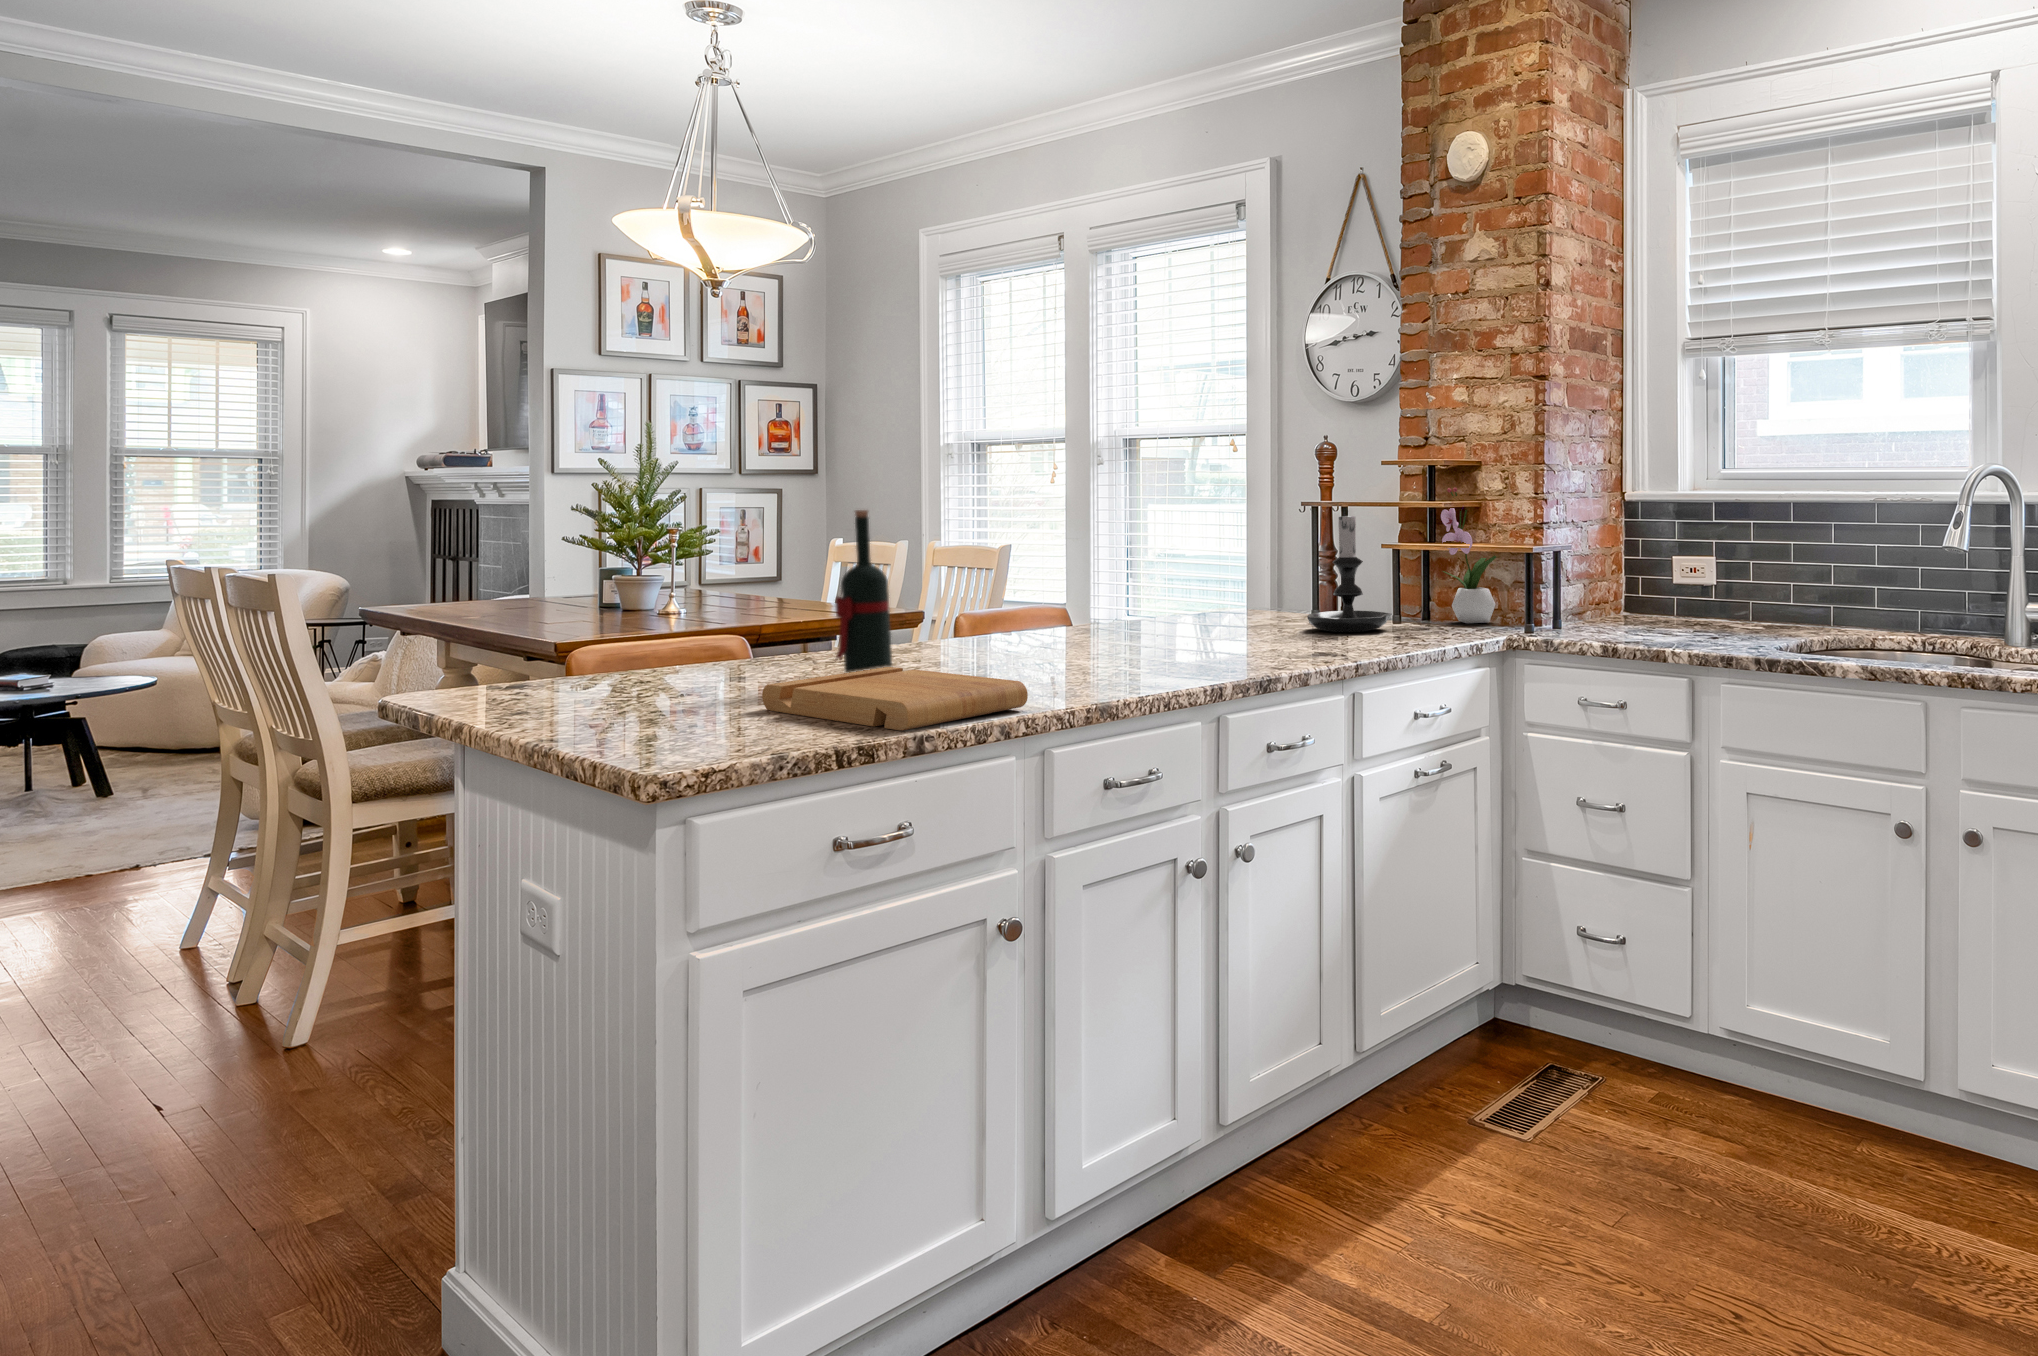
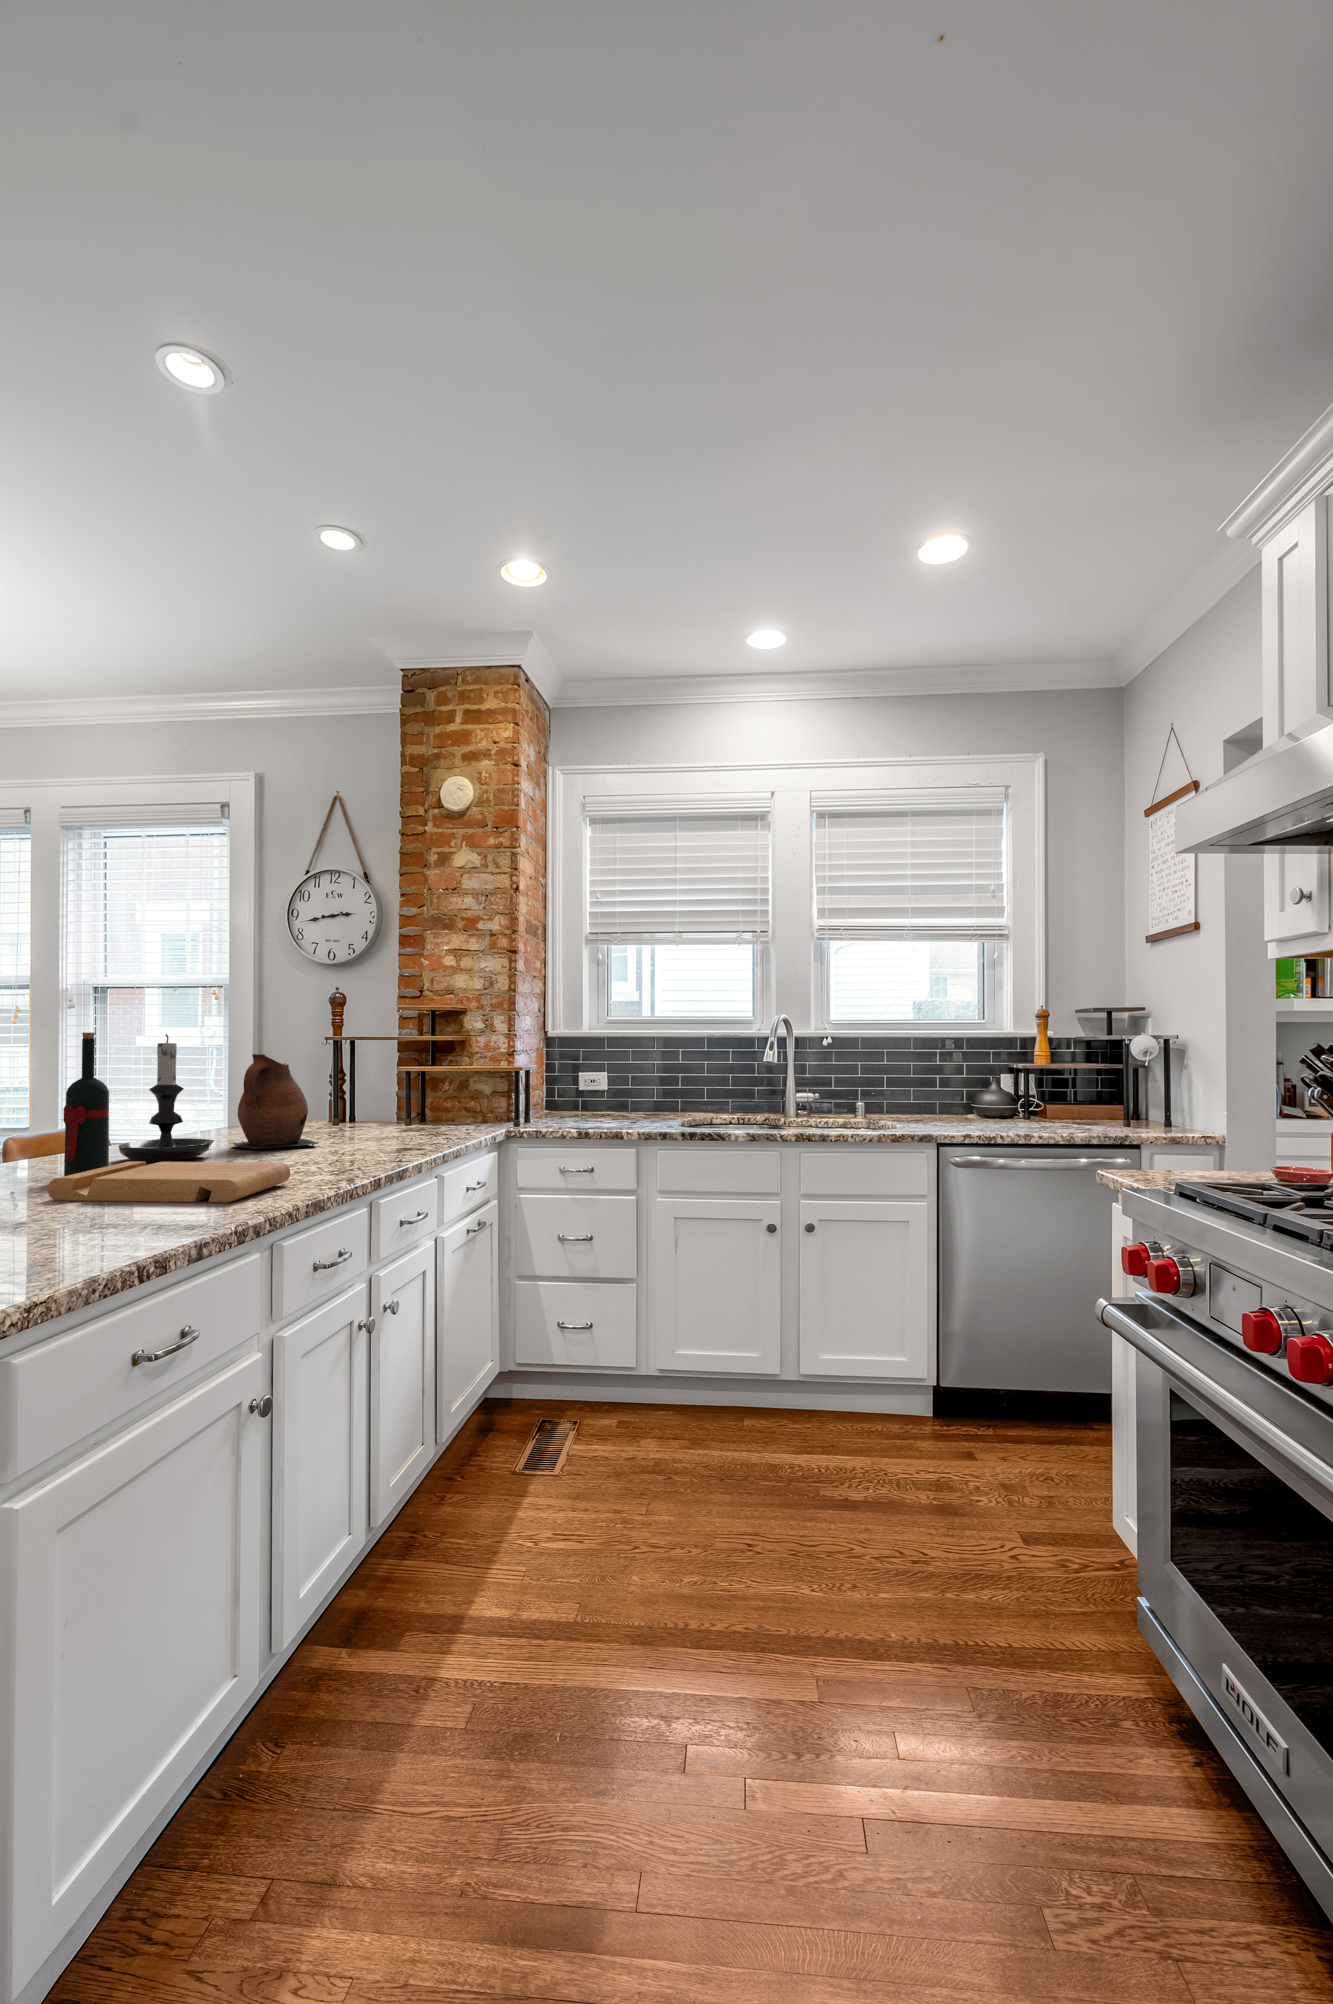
flower arrangement: present [1441,488,1496,623] -> none [434,1023,480,1121]
candle holder: present [1307,508,1392,632] -> present [118,1034,214,1162]
ceramic pitcher: none [1111,533,1209,654] -> present [233,1054,318,1149]

